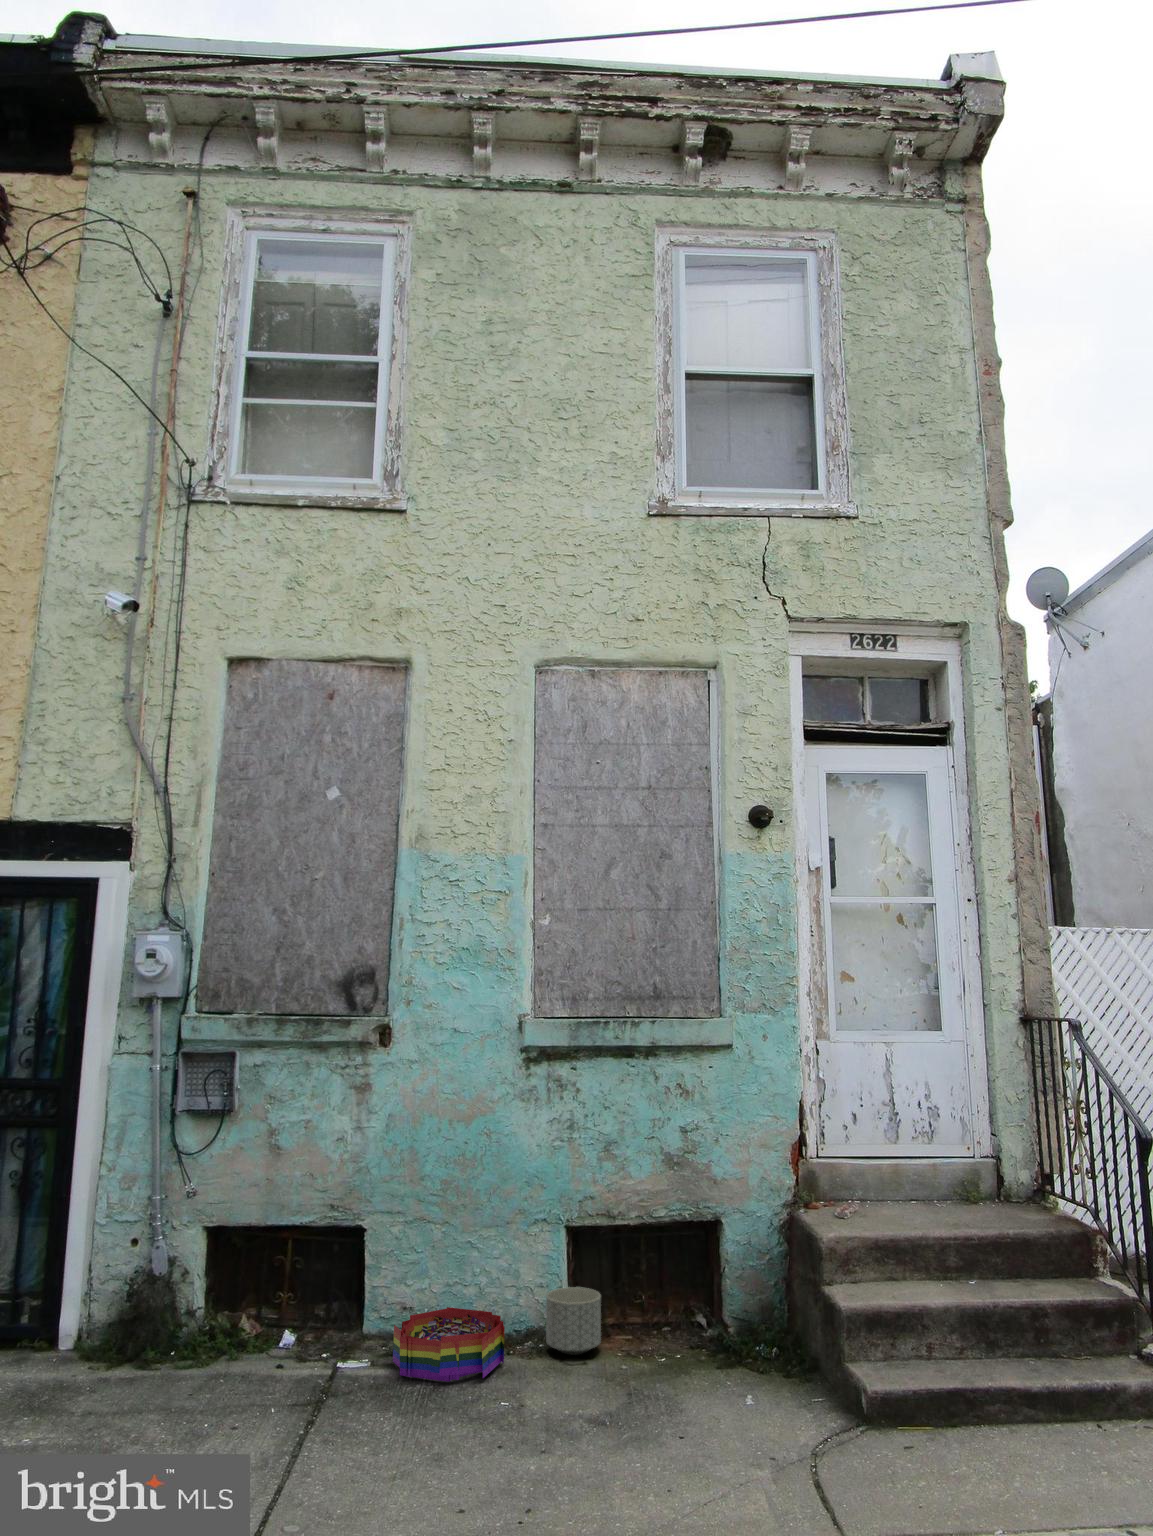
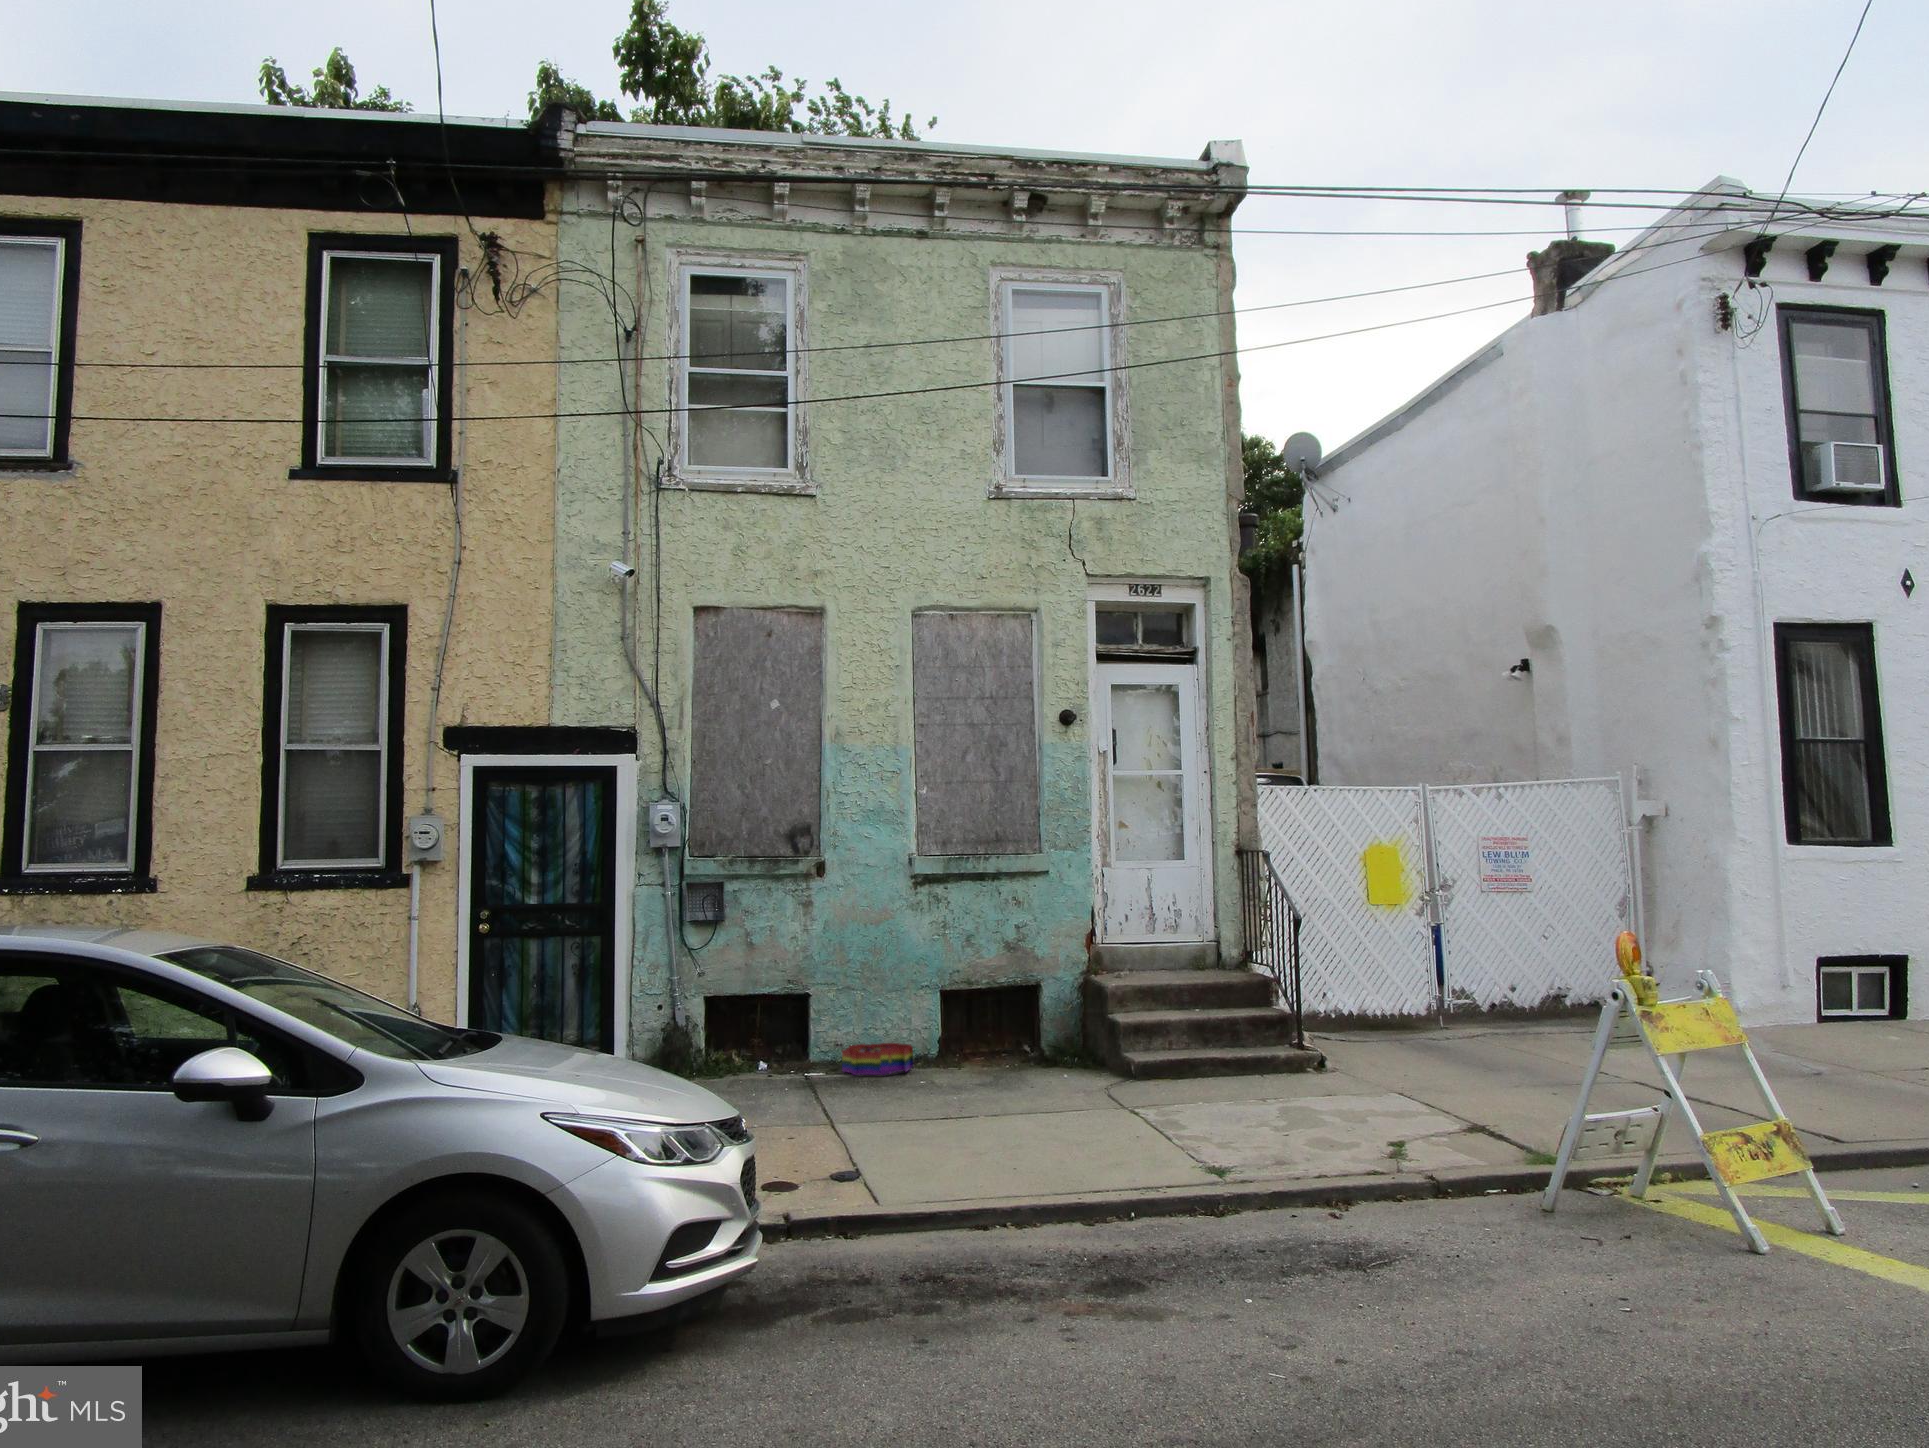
planter: present [546,1287,601,1355] -> none [934,1028,969,1065]

